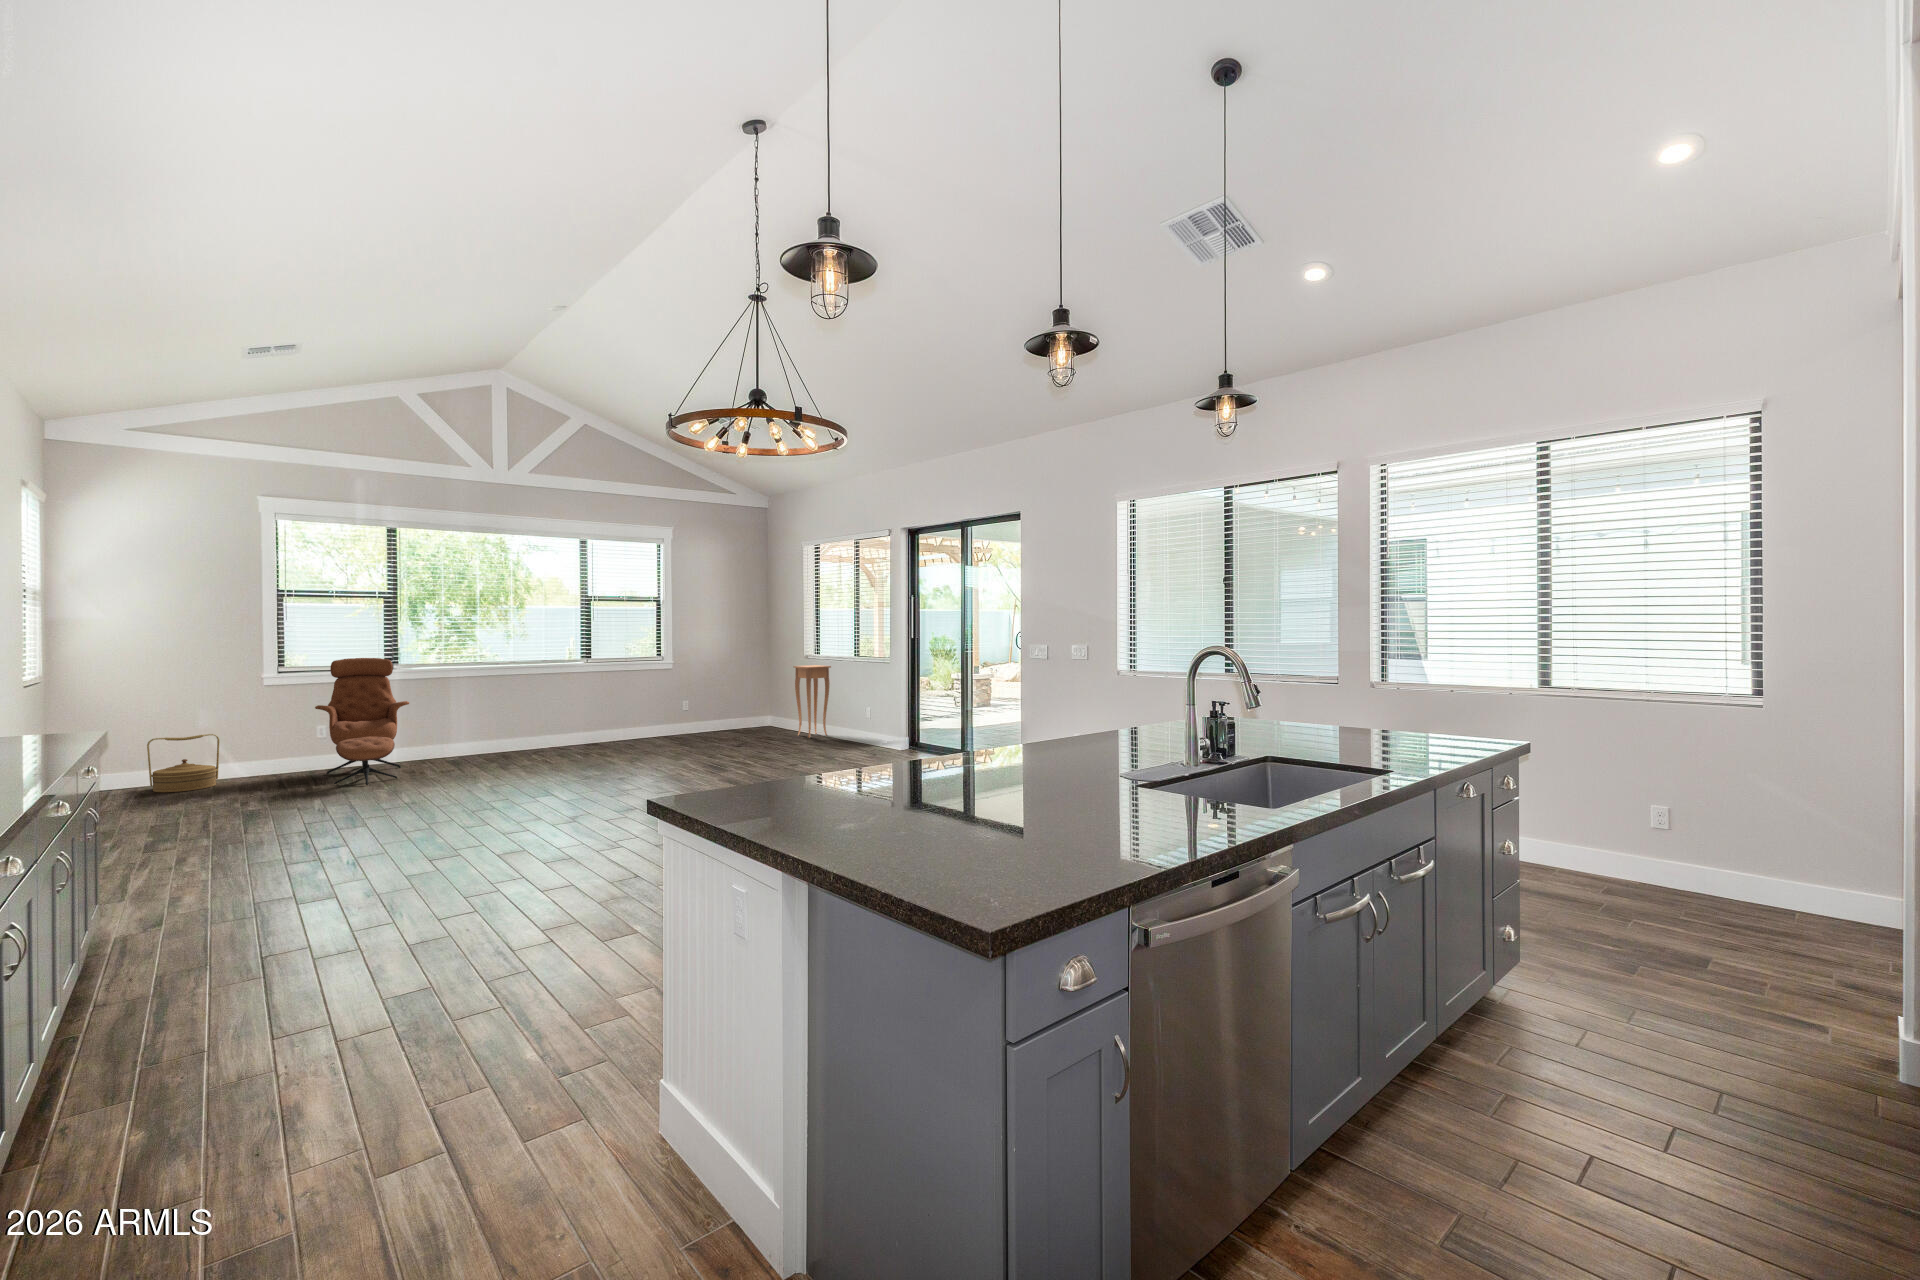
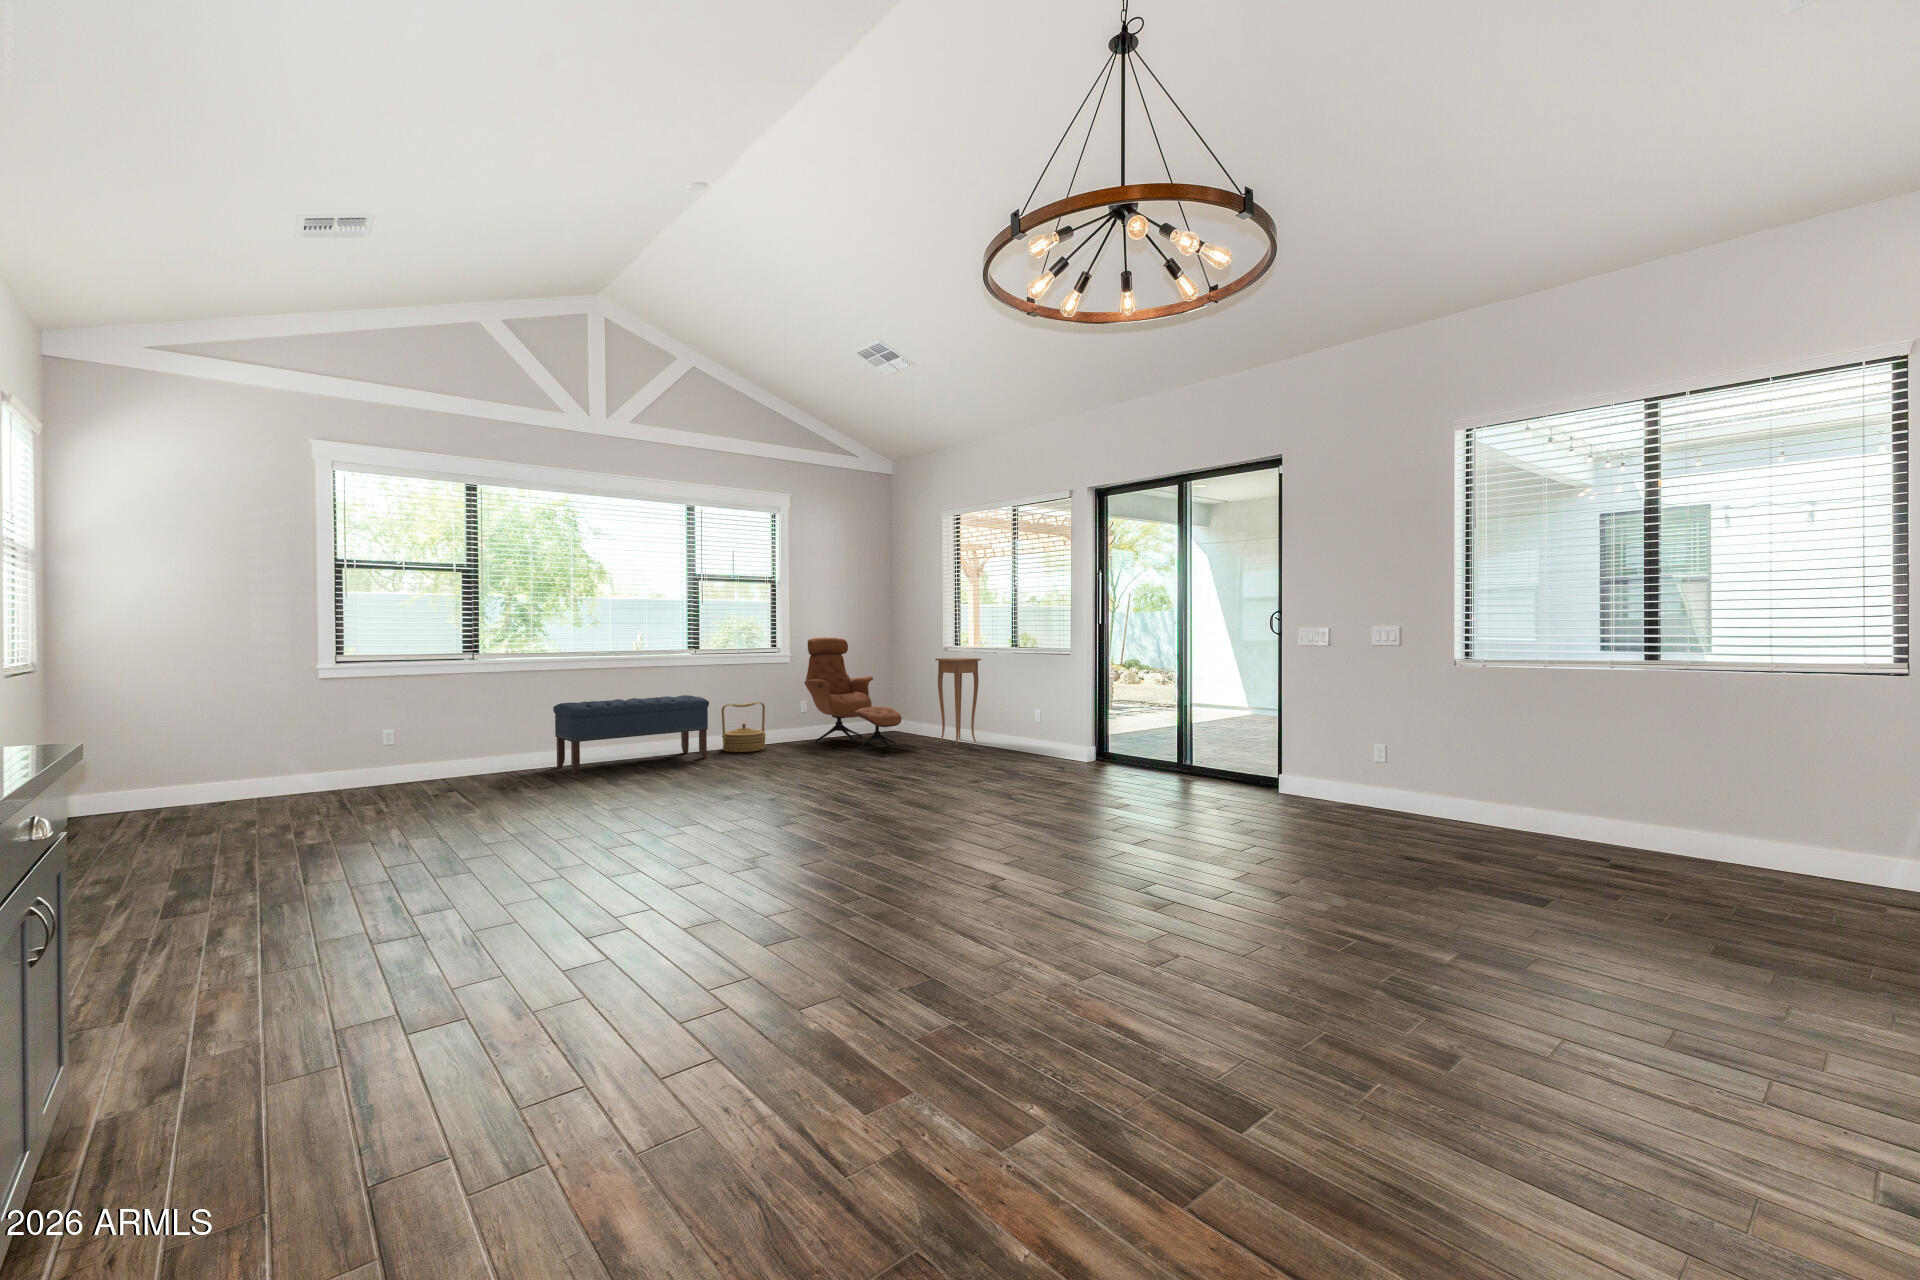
lounge chair: present [315,658,409,785] -> present [804,637,902,749]
bench: none [460,697,593,761] -> present [553,695,709,774]
woven basket: present [147,734,220,792] -> present [721,702,766,752]

